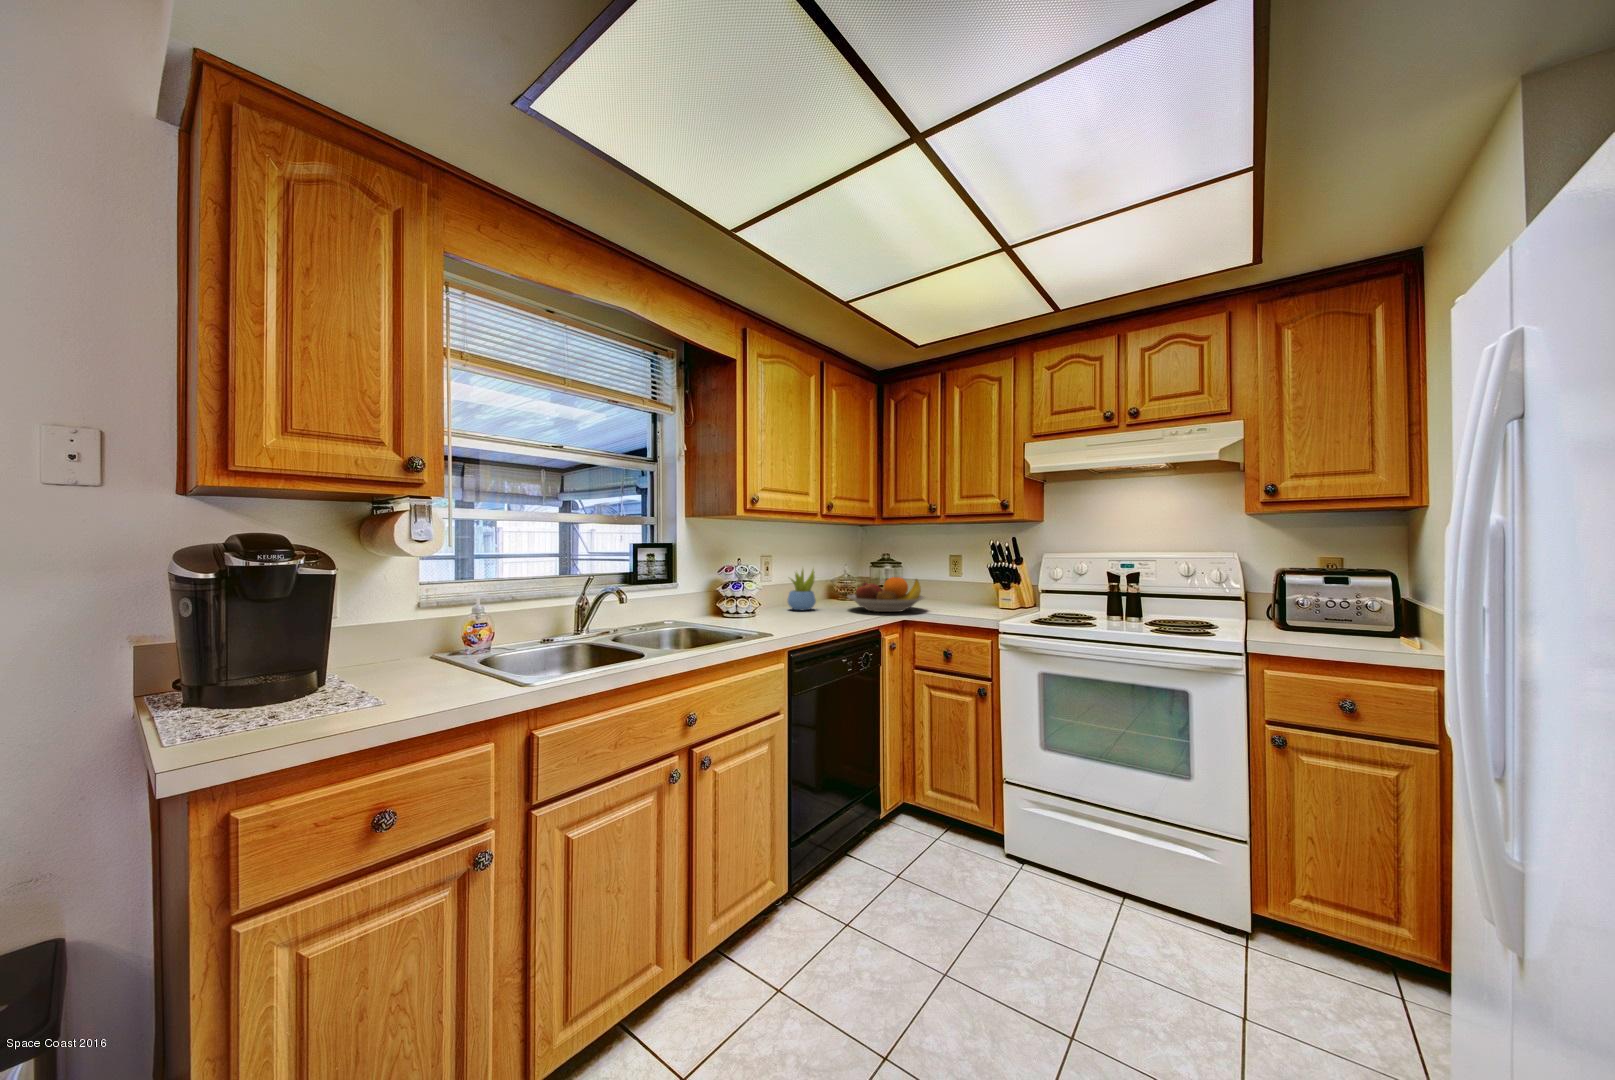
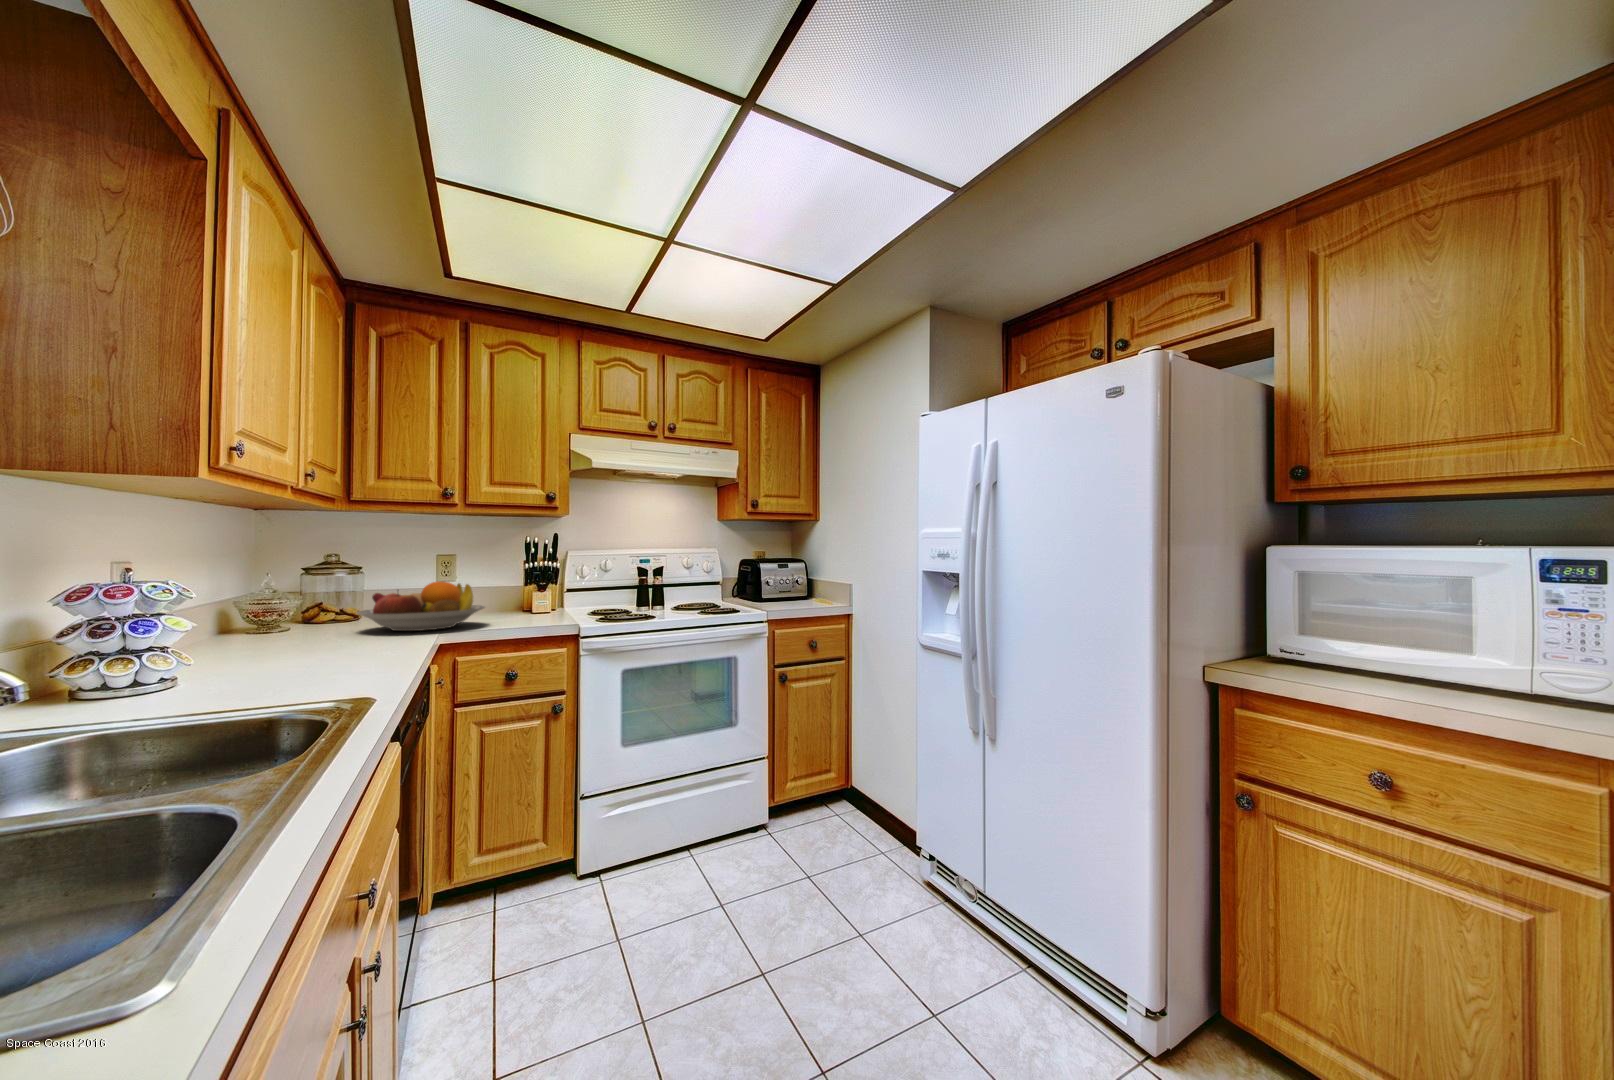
succulent plant: present [788,570,816,610] -> none [246,569,319,646]

